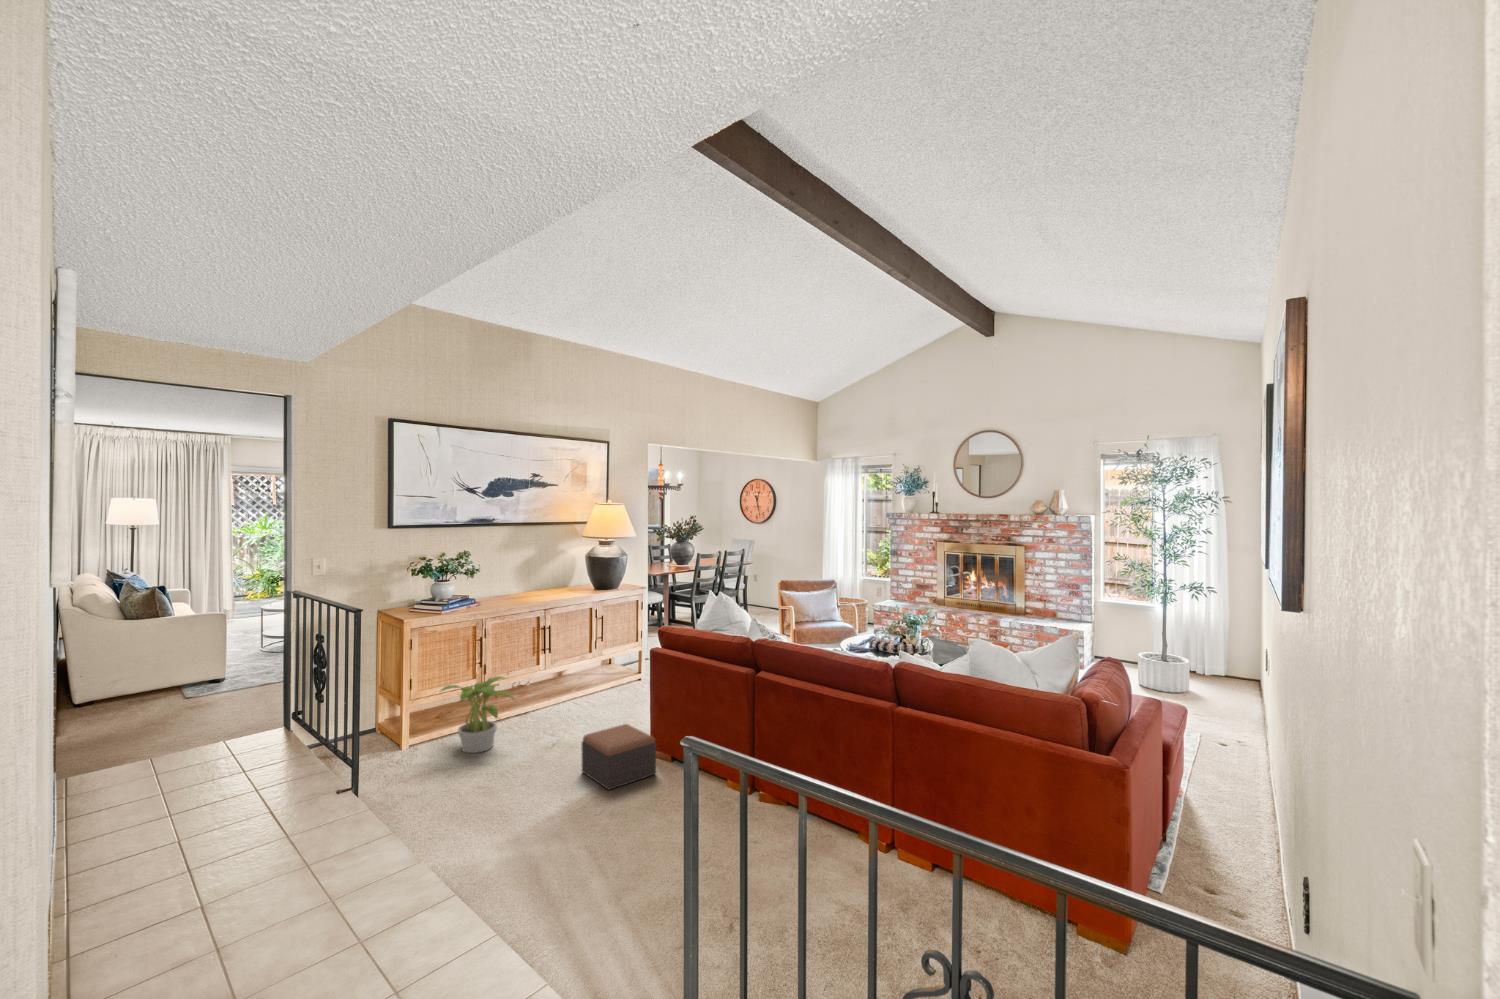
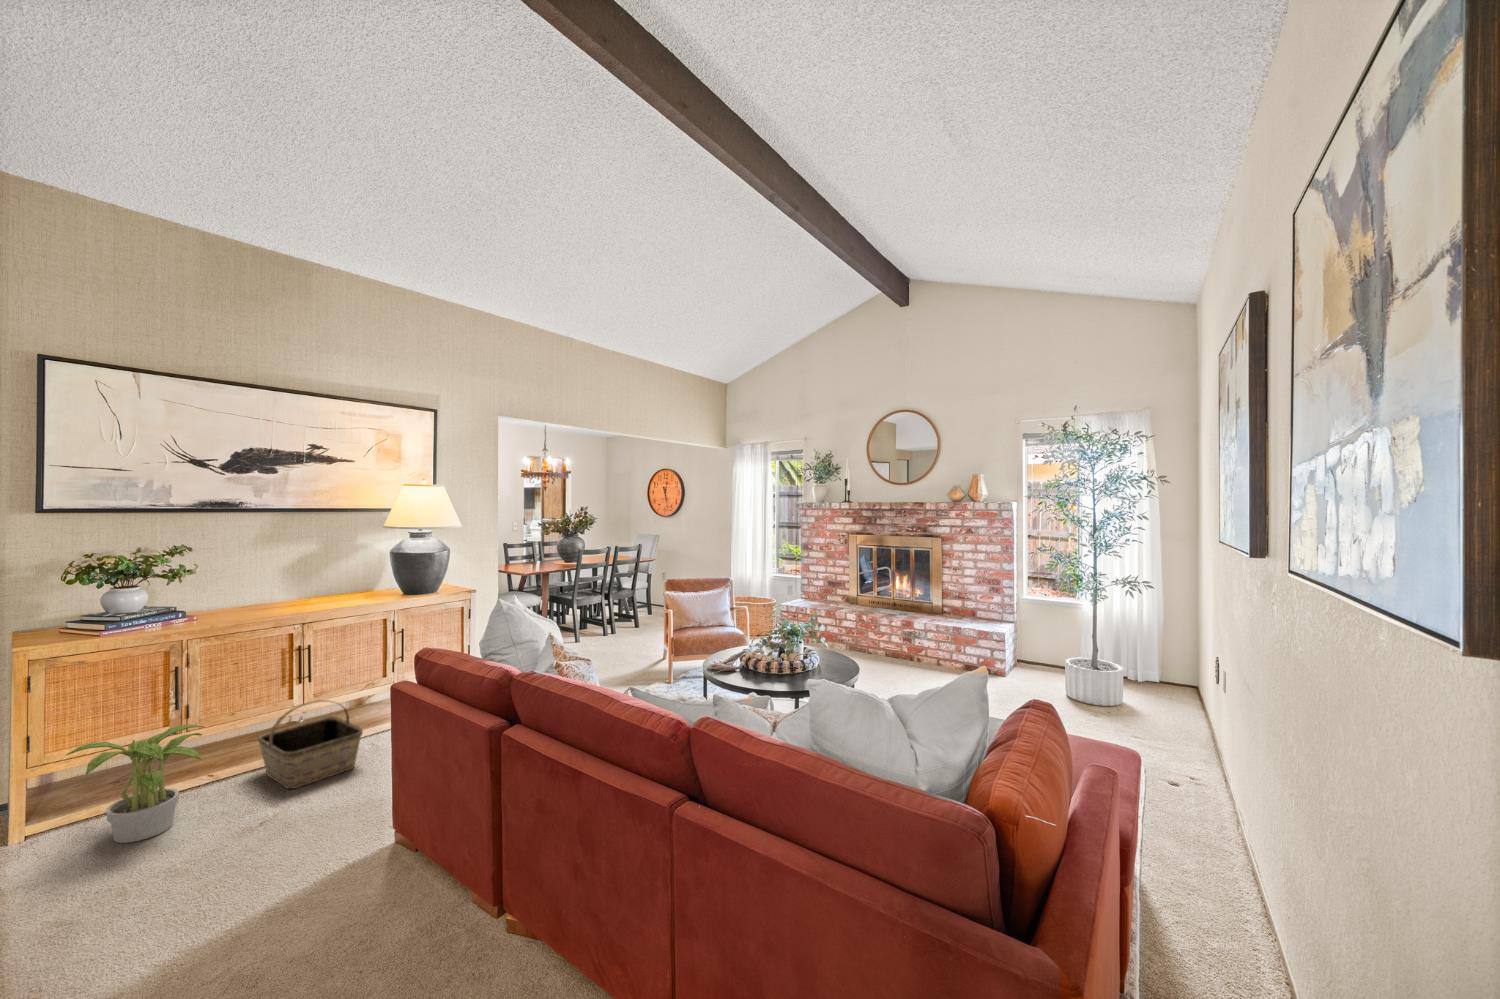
basket: none [523,666,595,727] -> present [258,700,363,789]
footstool: present [582,724,656,790] -> none [263,795,379,915]

